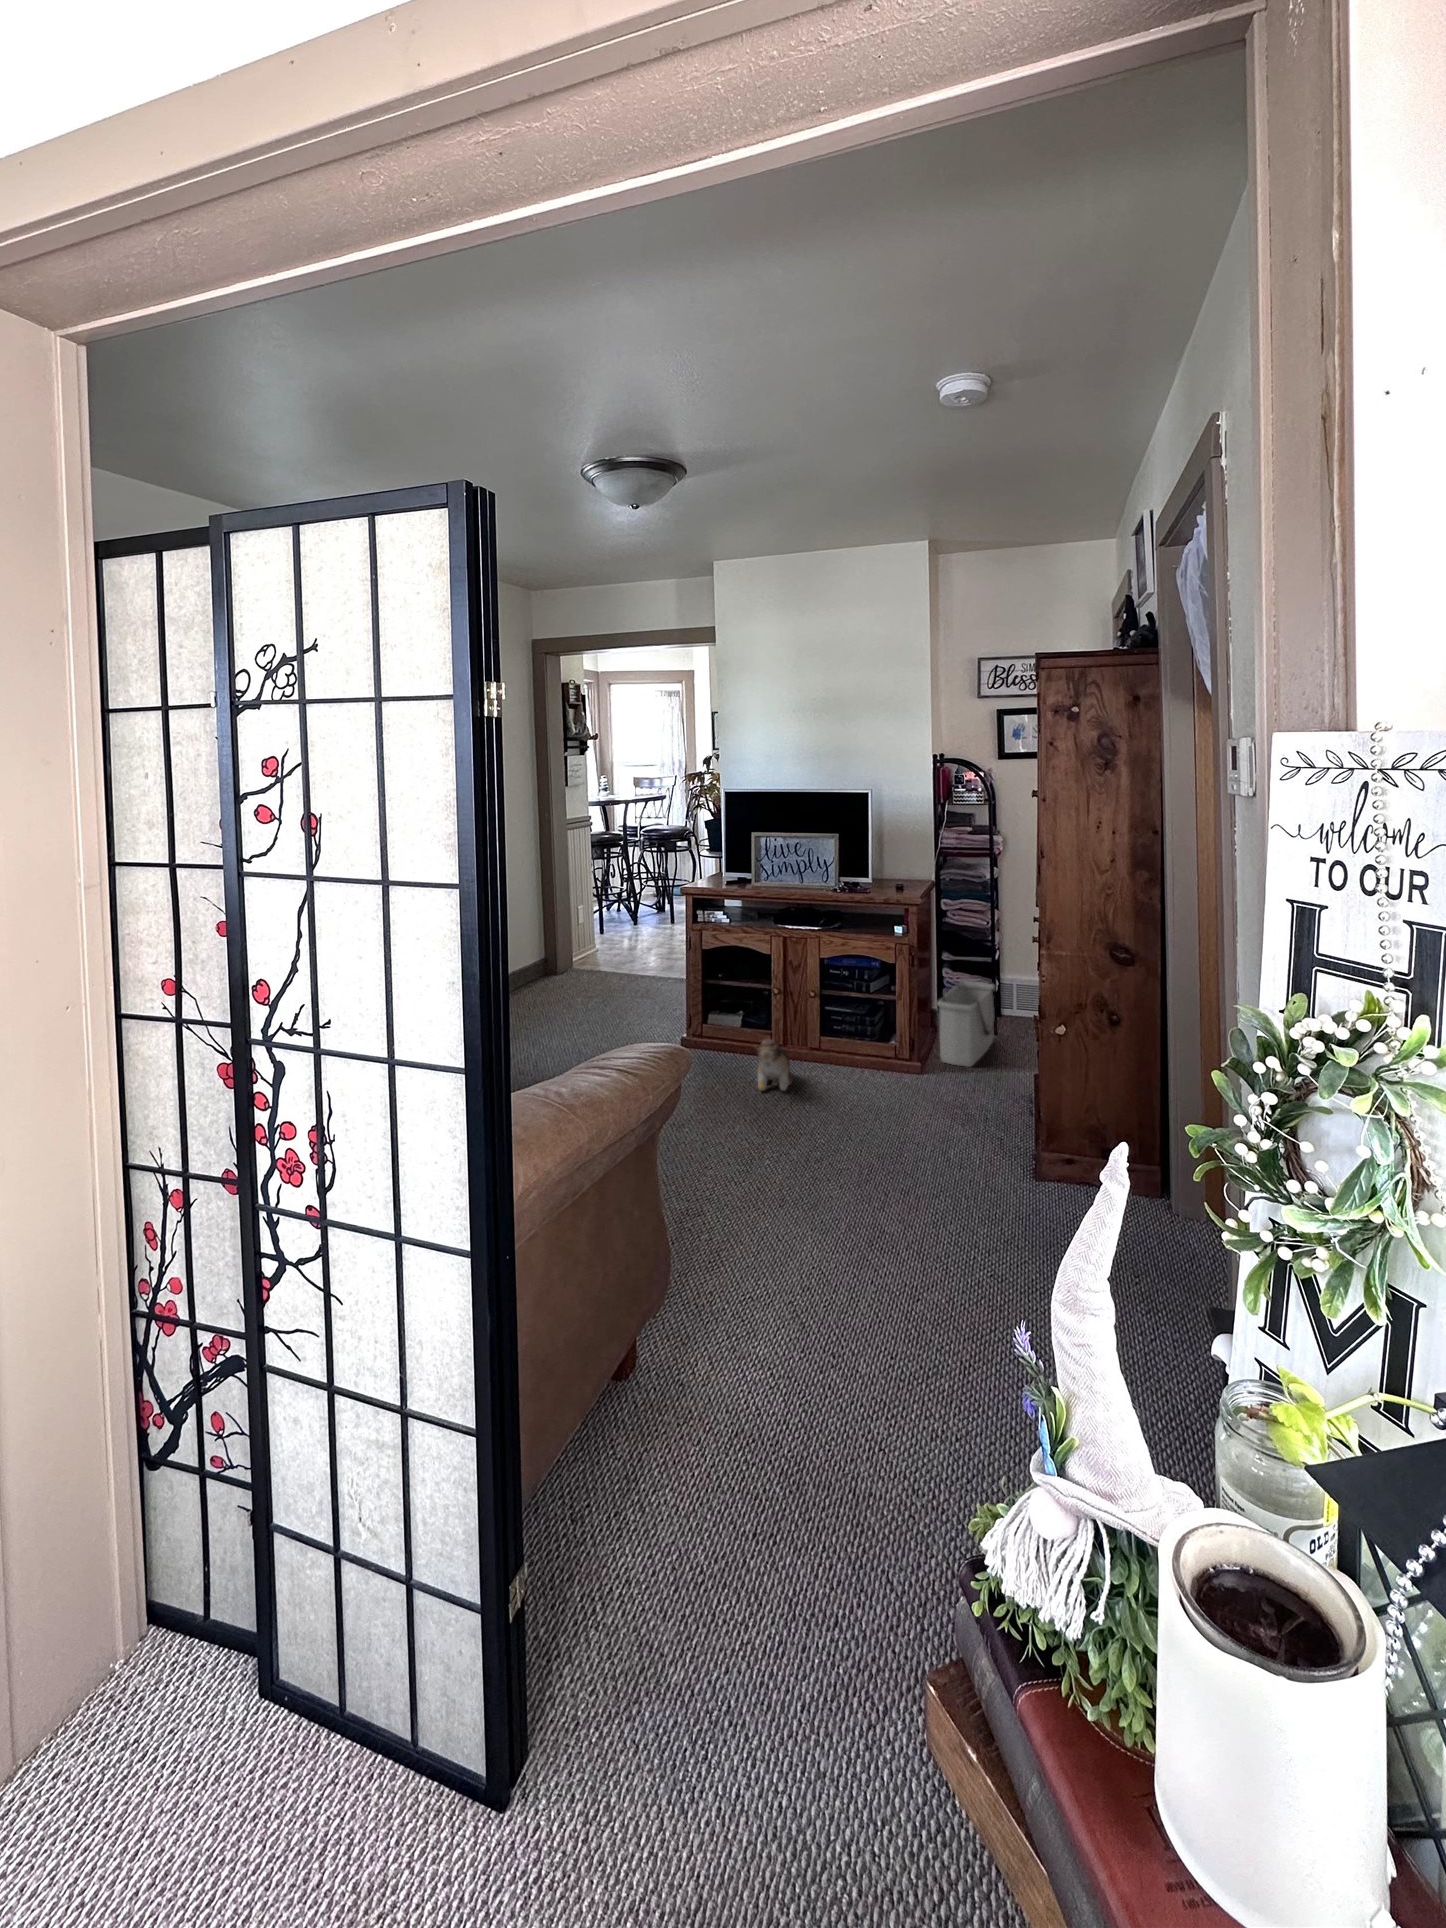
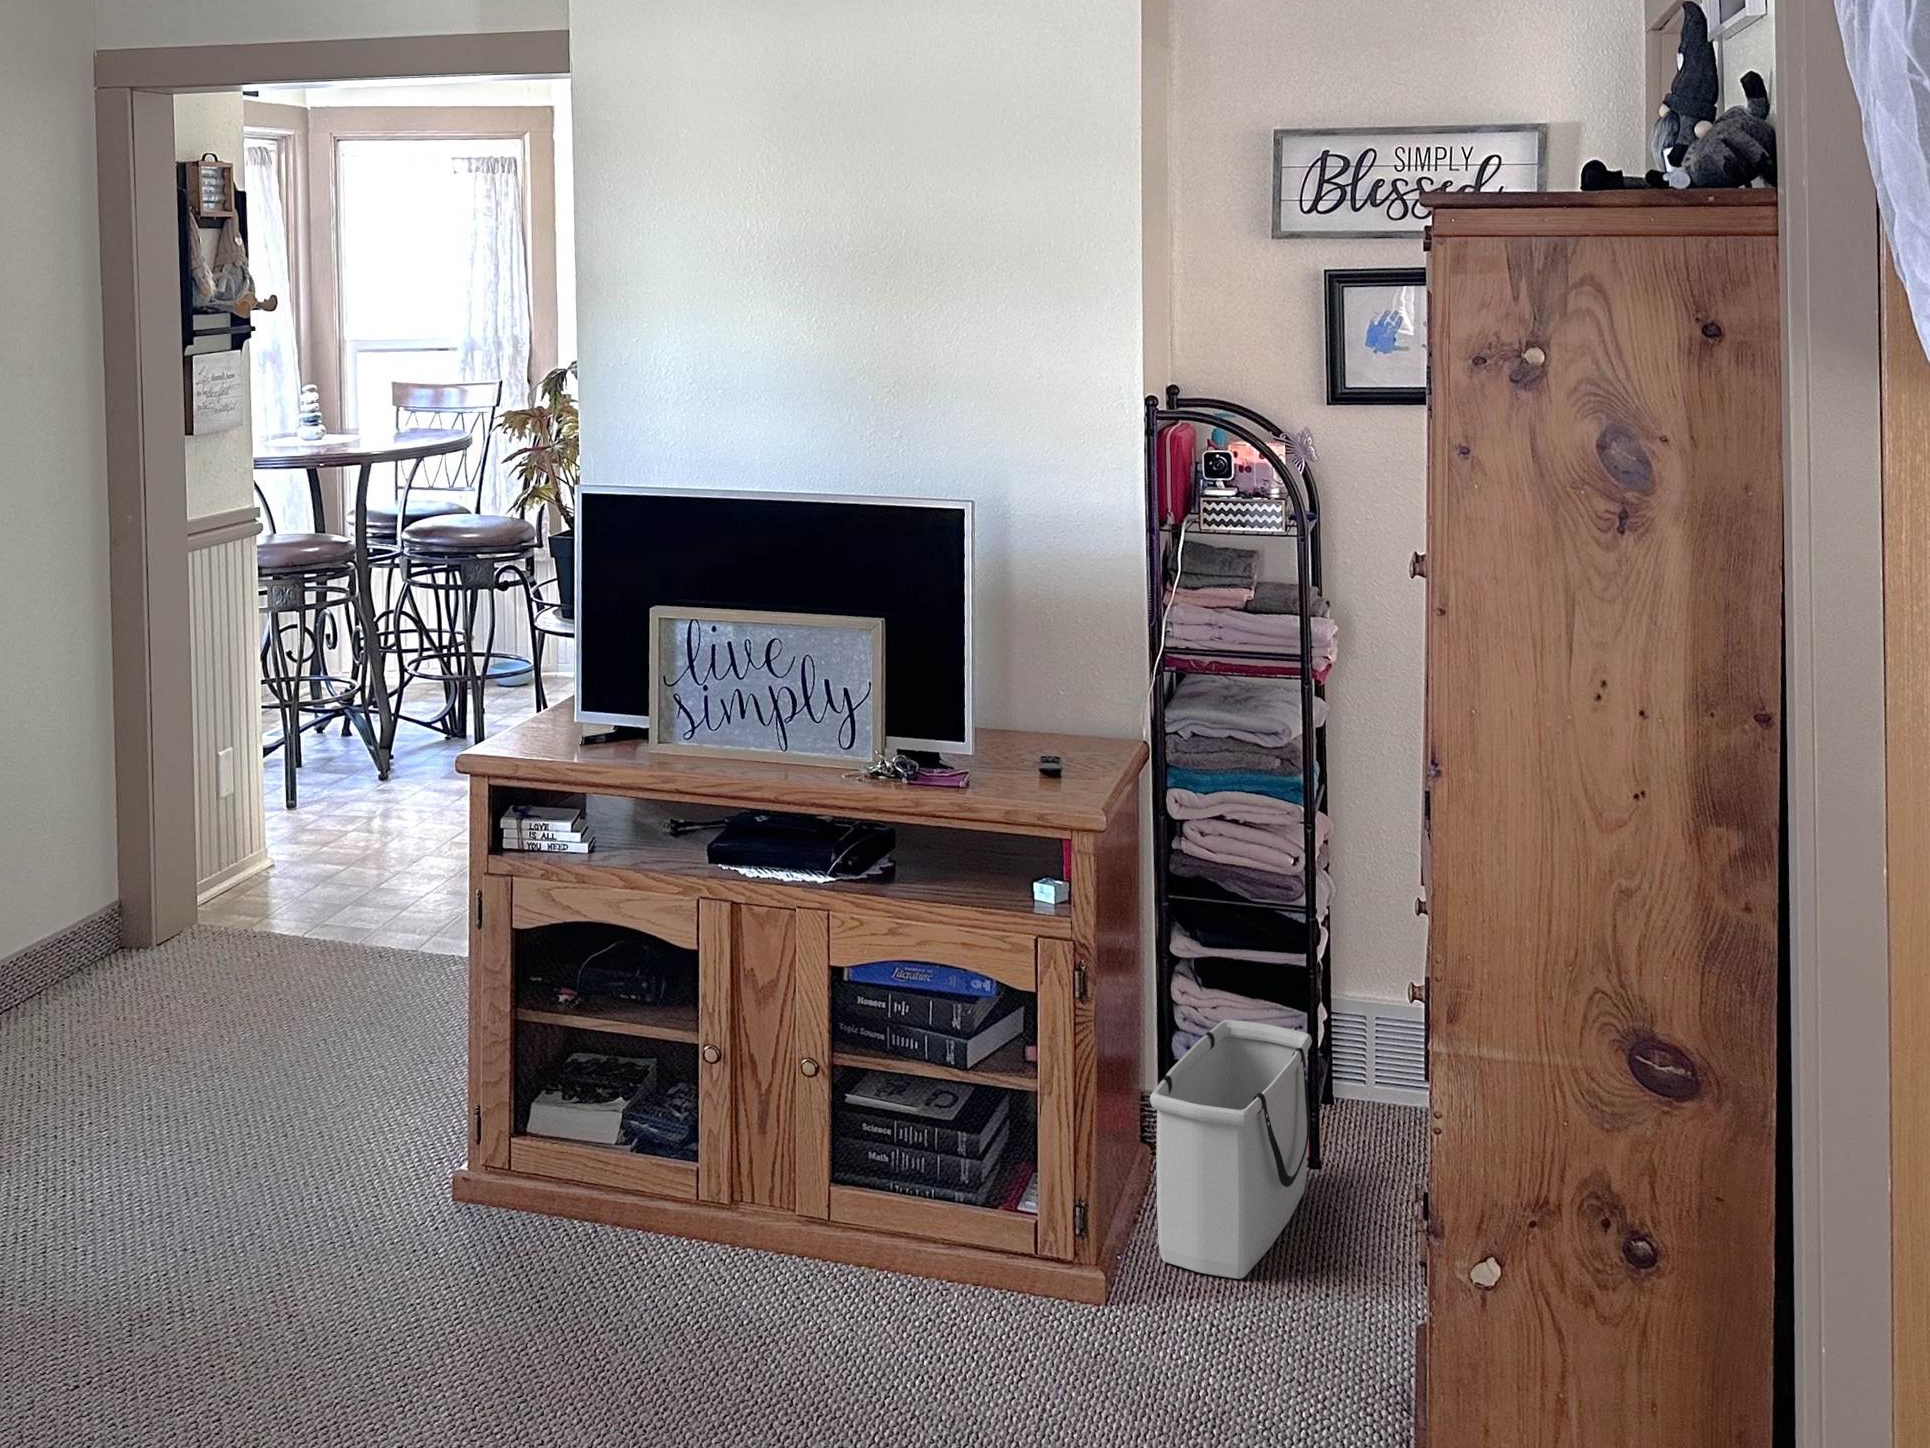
plush toy: present [757,1039,793,1091] -> none [631,1212,748,1360]

